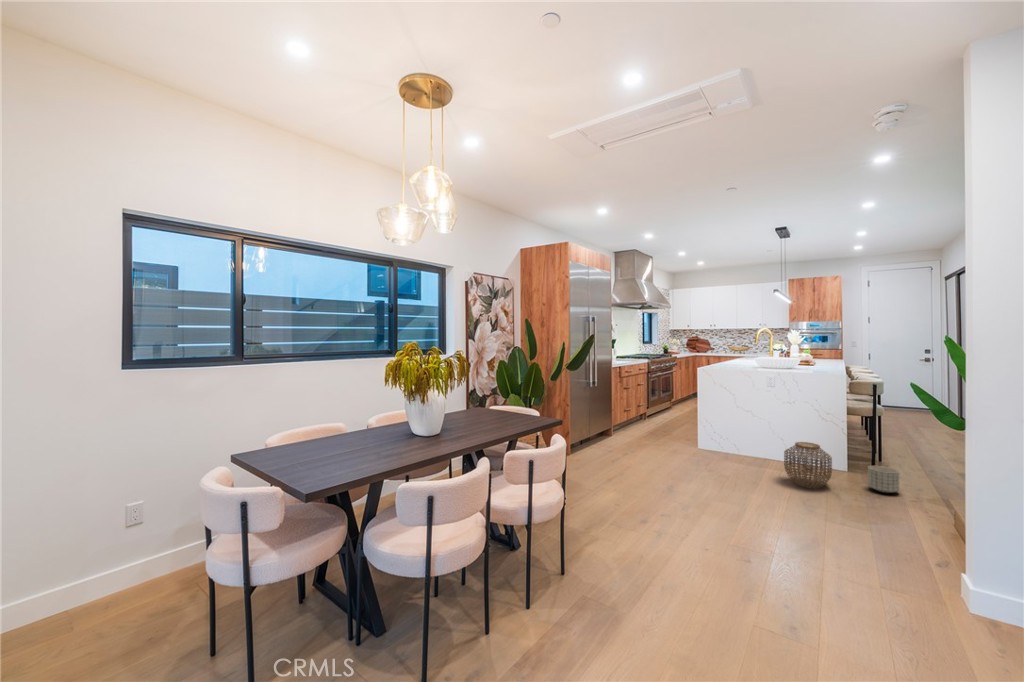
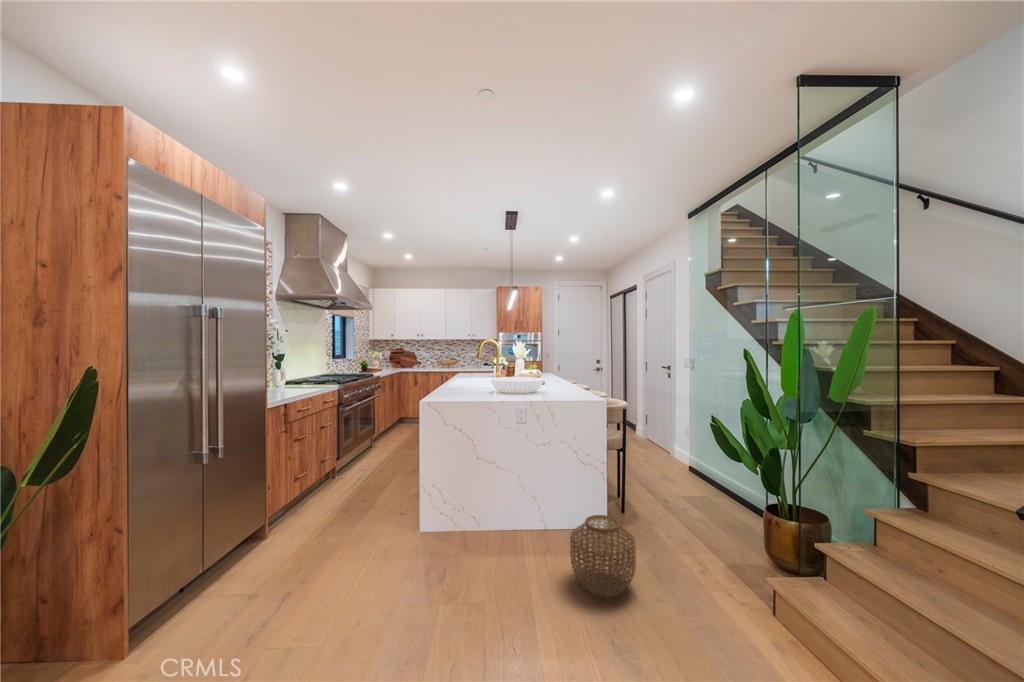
planter: present [868,466,899,493] -> none [665,528,702,572]

